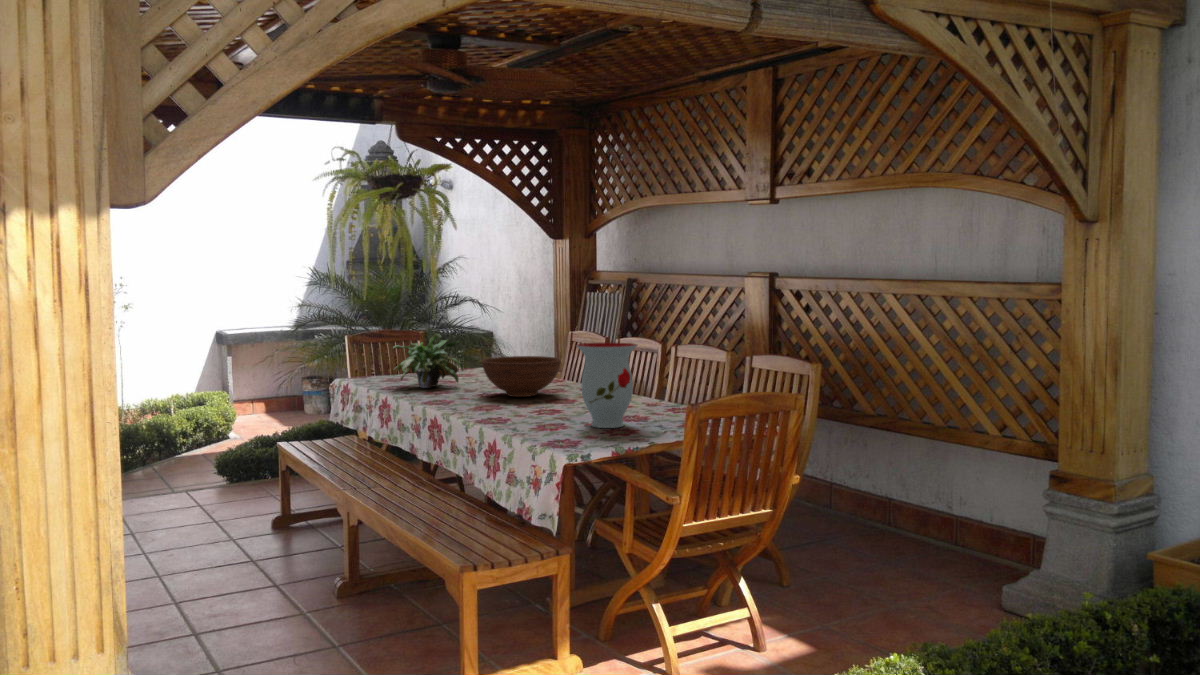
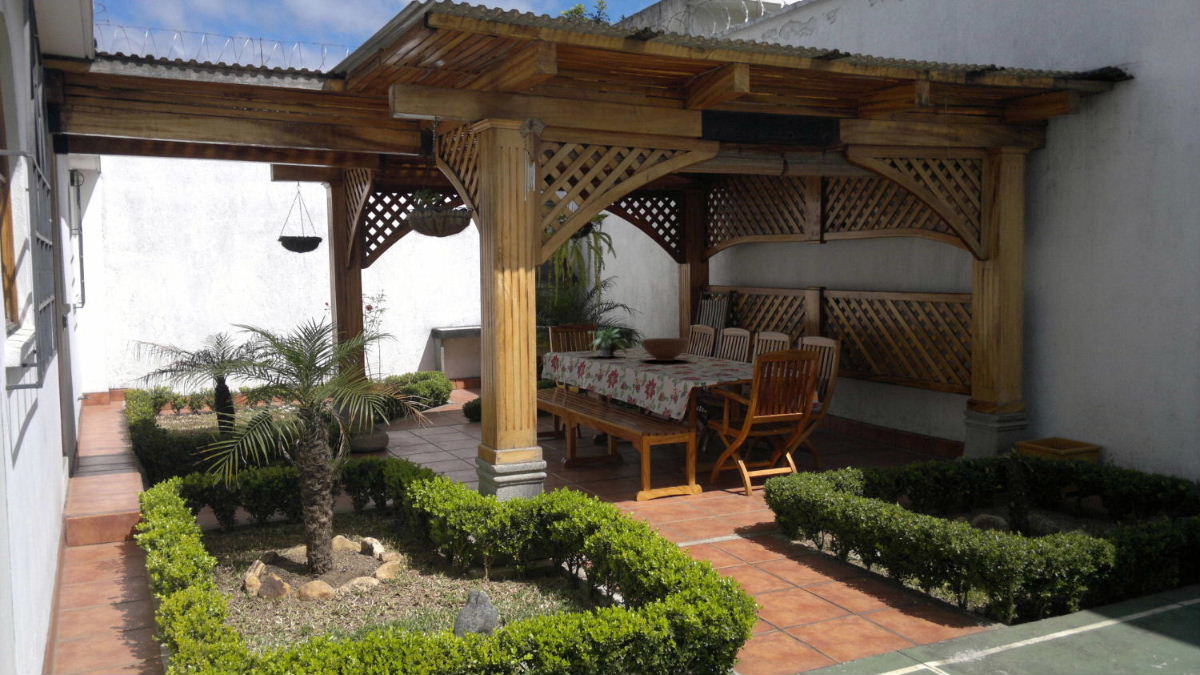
vase: present [577,342,637,428] -> none [698,328,732,373]

